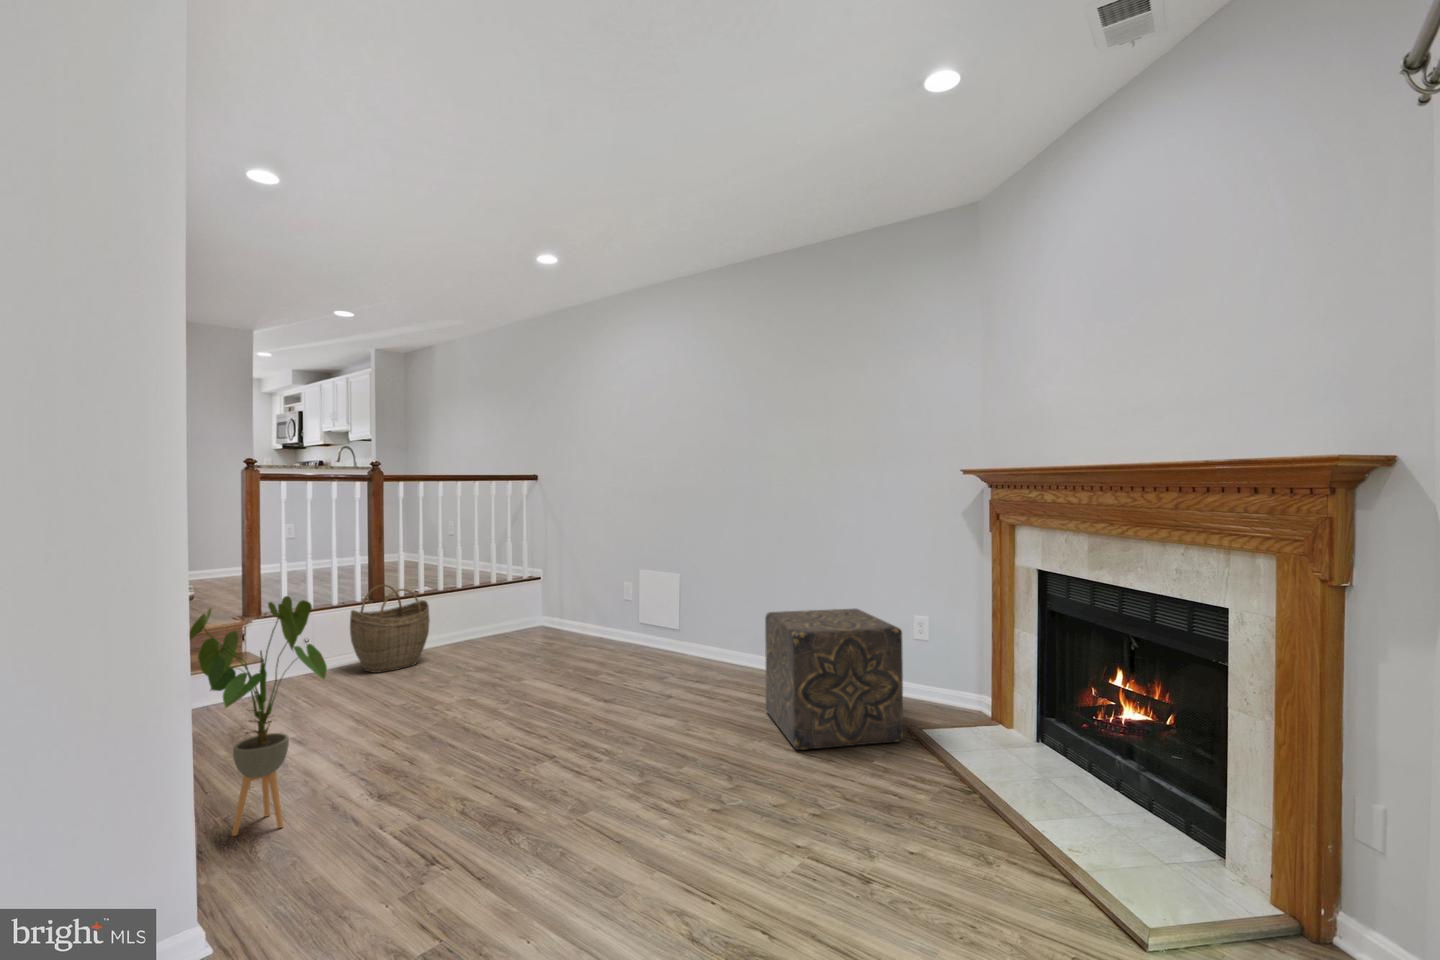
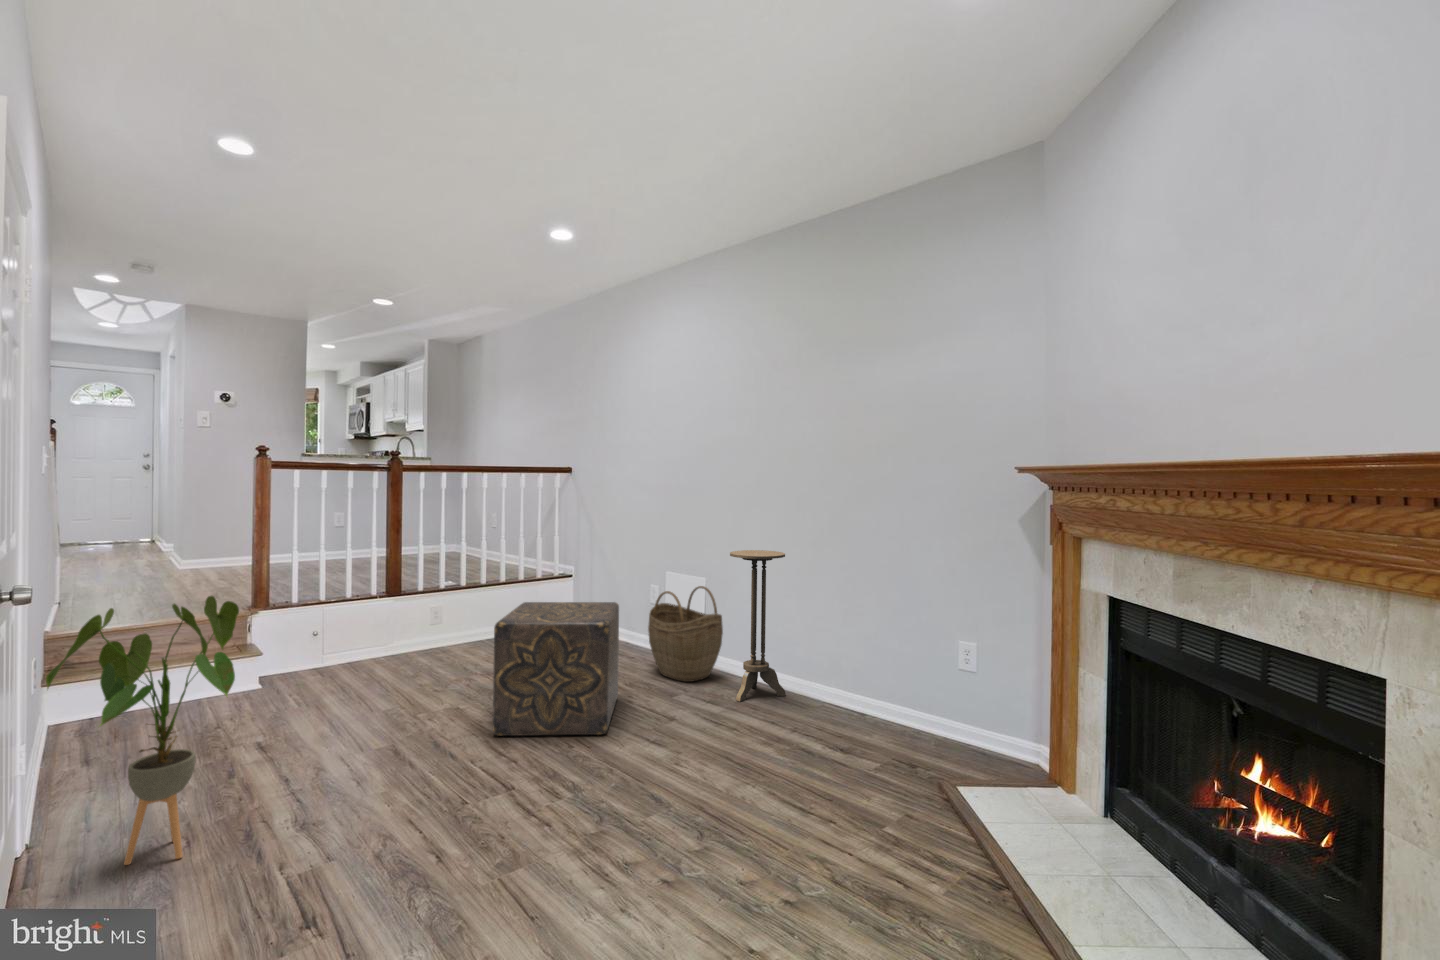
side table: none [715,547,767,681] -> present [730,550,786,702]
woven basket: present [350,585,430,673] -> present [648,586,723,682]
ottoman: present [765,609,903,750] -> present [493,602,619,736]

